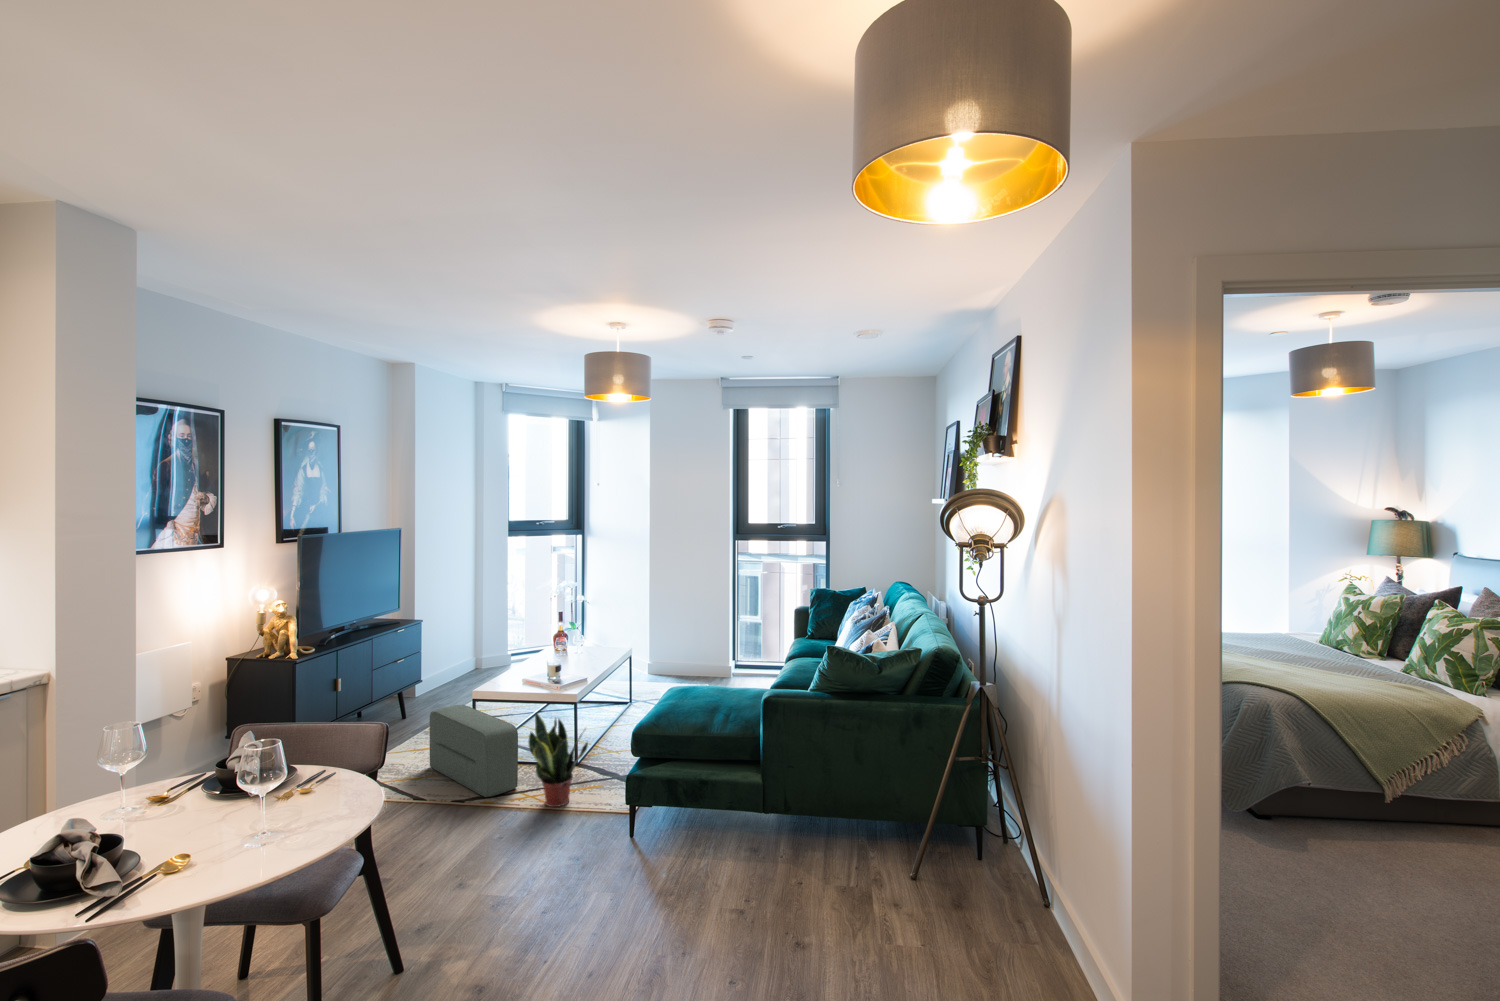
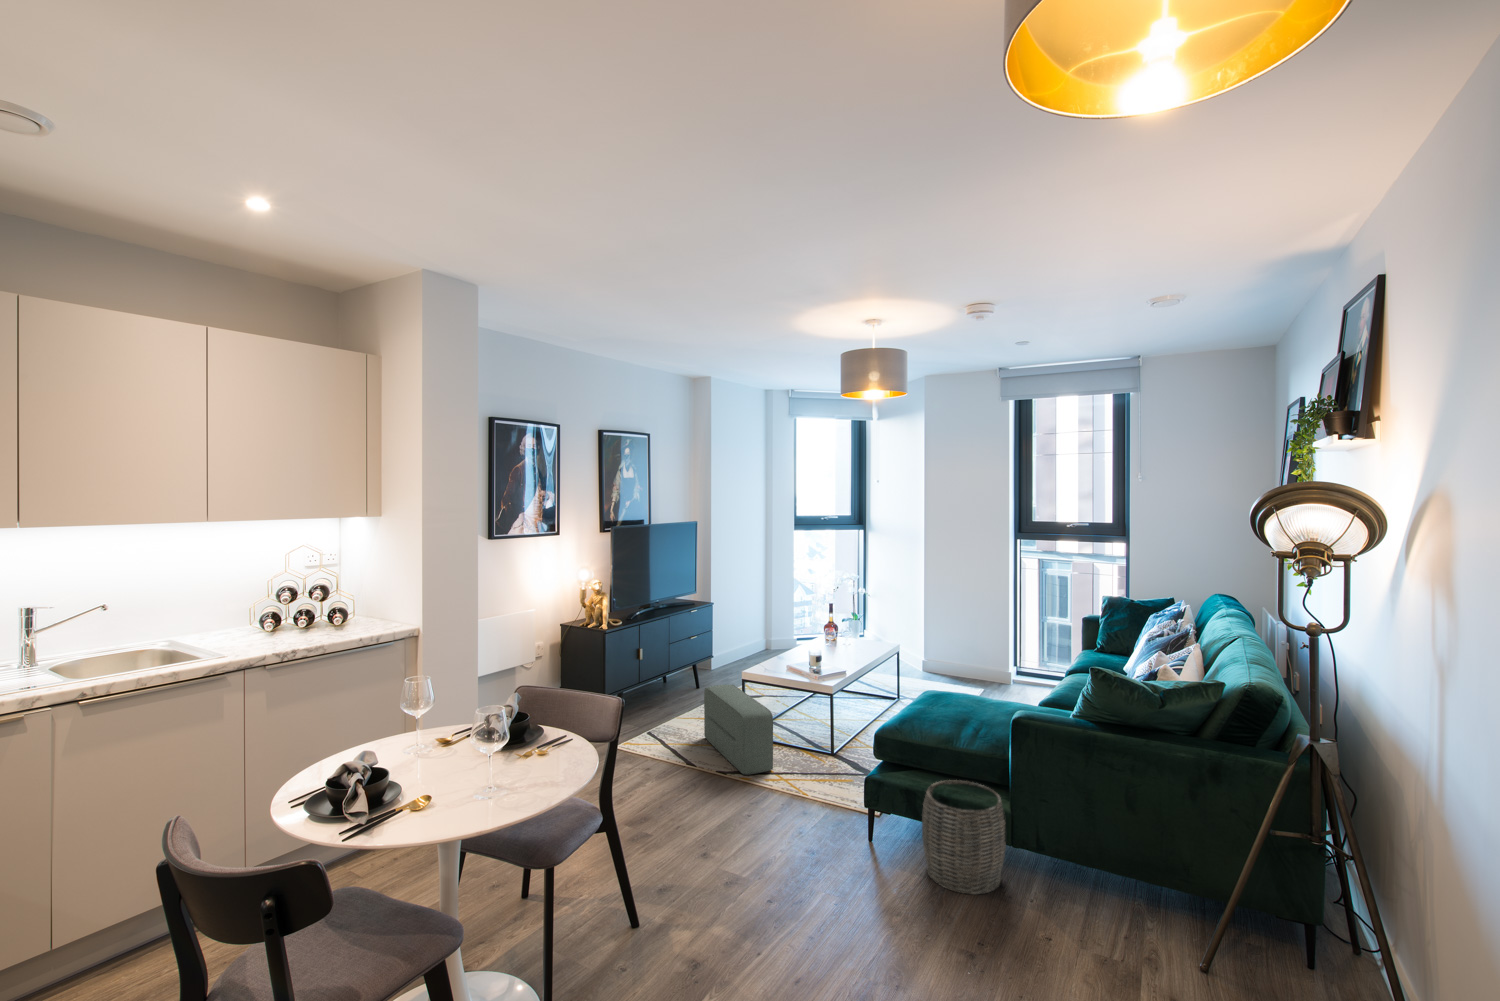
potted plant: present [528,713,588,807] -> none [780,701,835,796]
woven basket: none [686,762,760,864] -> present [922,780,1006,894]

